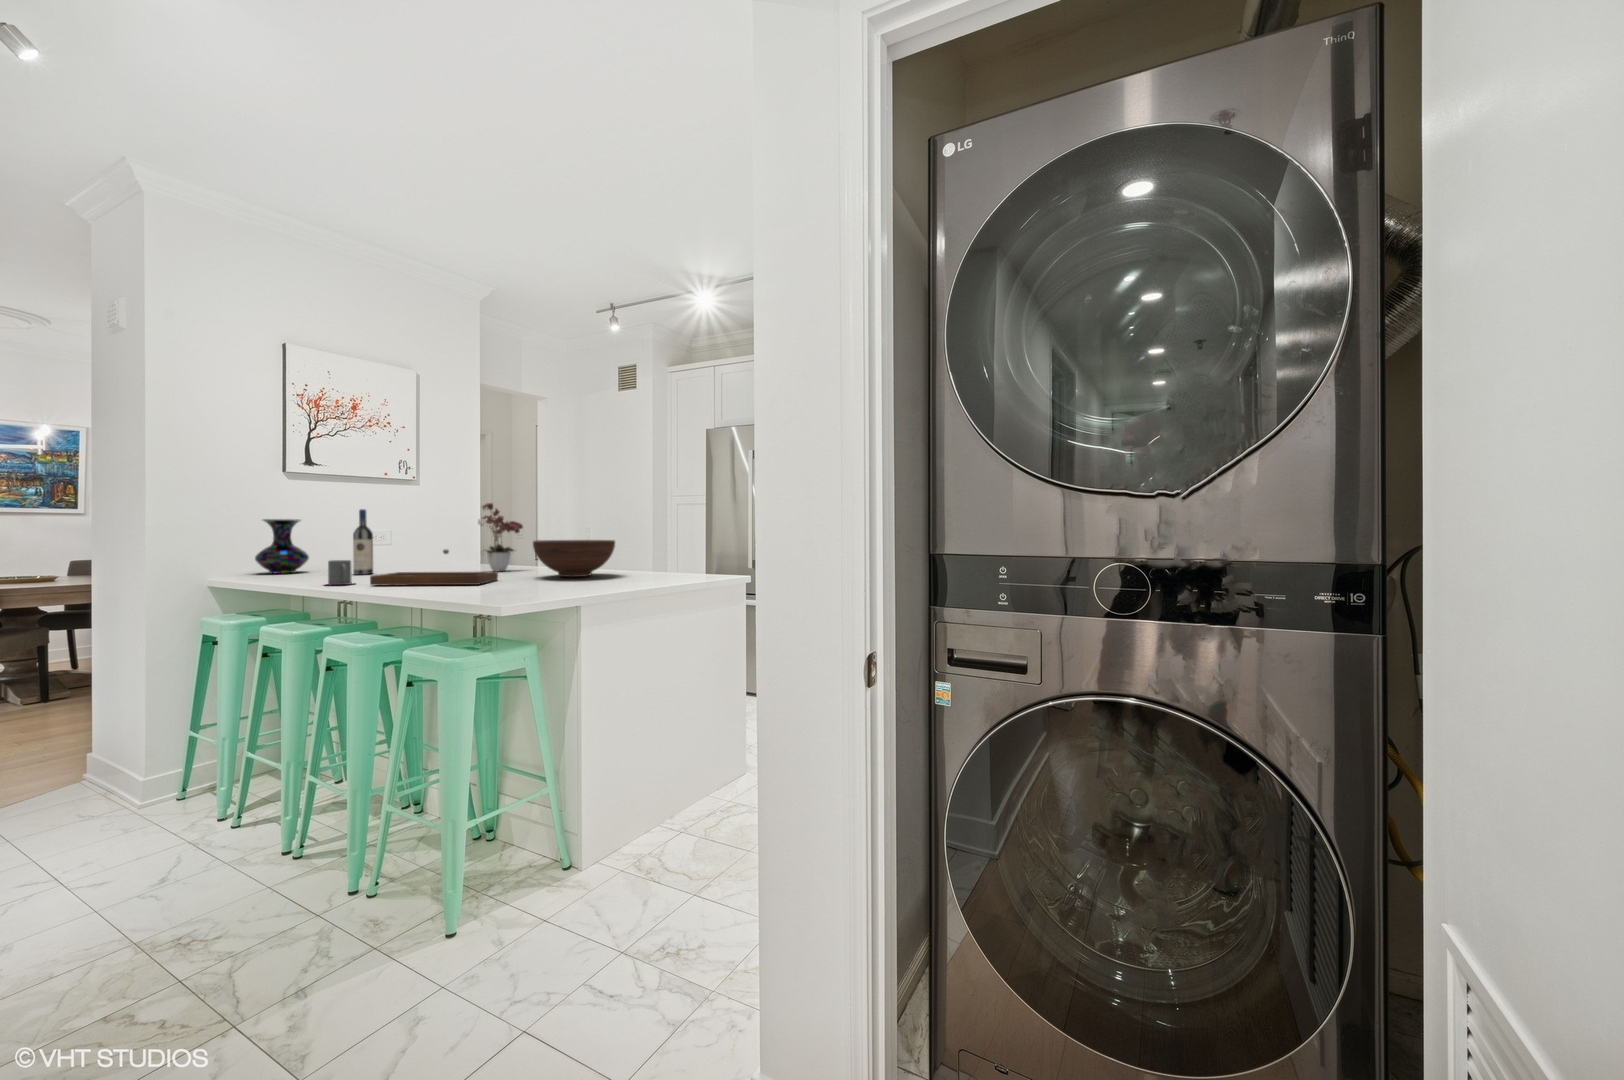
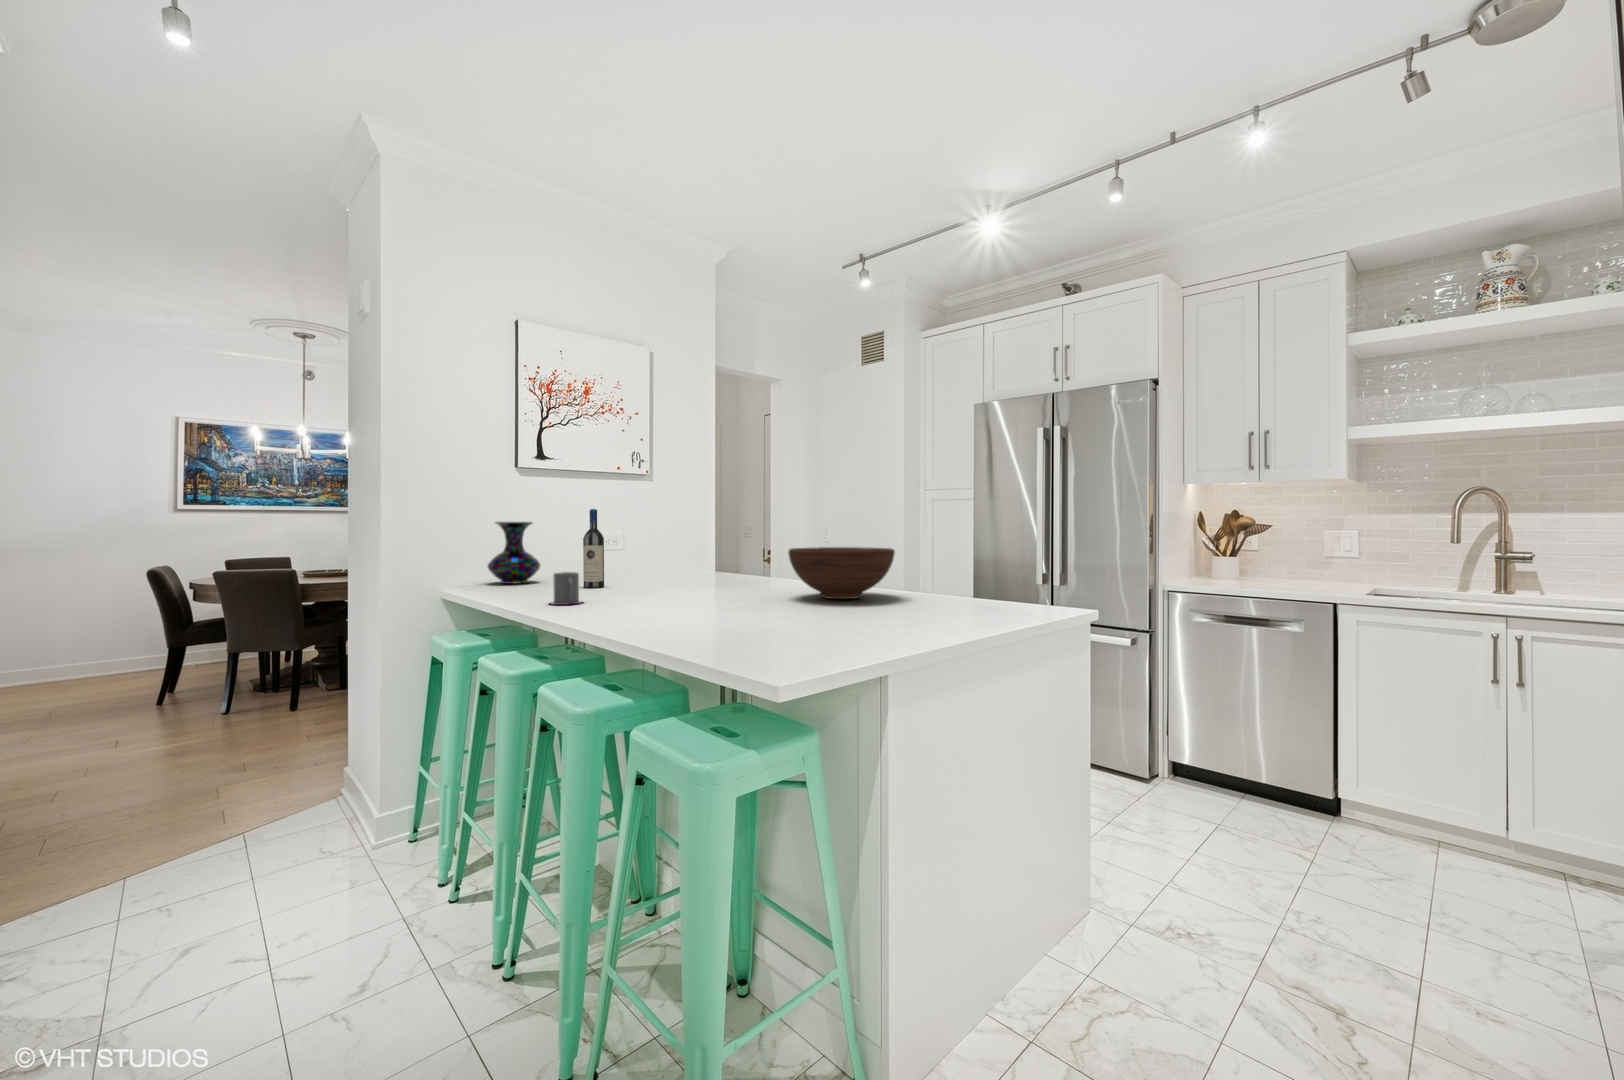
flower arrangement: present [479,503,523,571] -> none [716,496,774,586]
tray: present [370,549,498,586] -> none [599,559,747,610]

